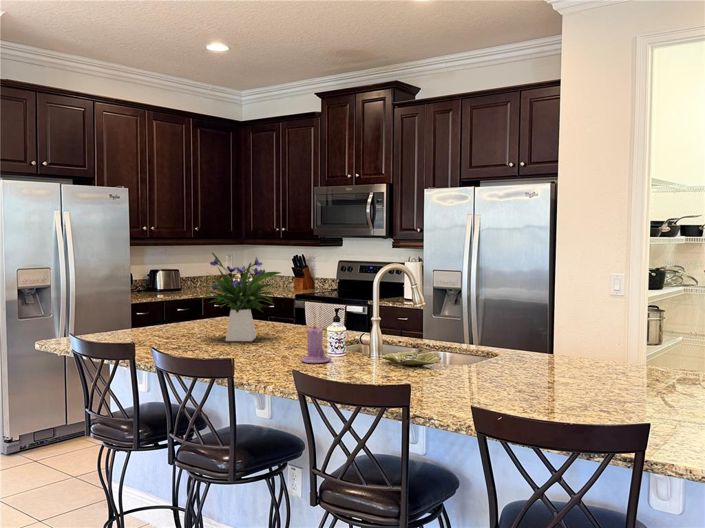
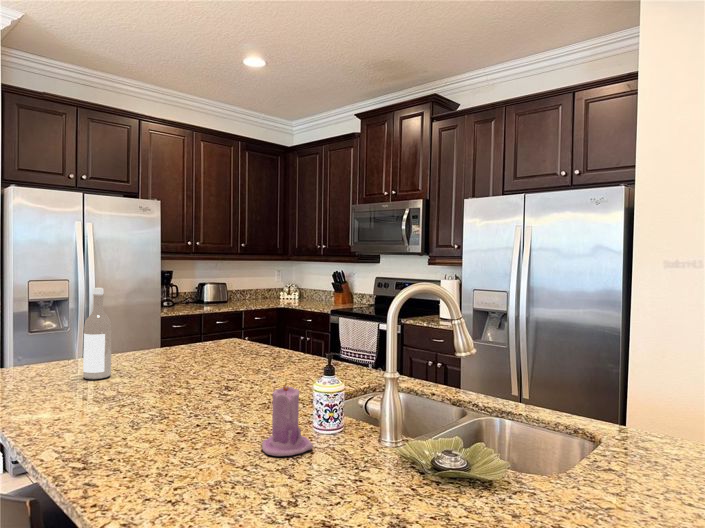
flower arrangement: present [202,252,281,341] -> none [145,261,270,387]
wine bottle: none [144,273,163,340] -> present [83,288,112,379]

